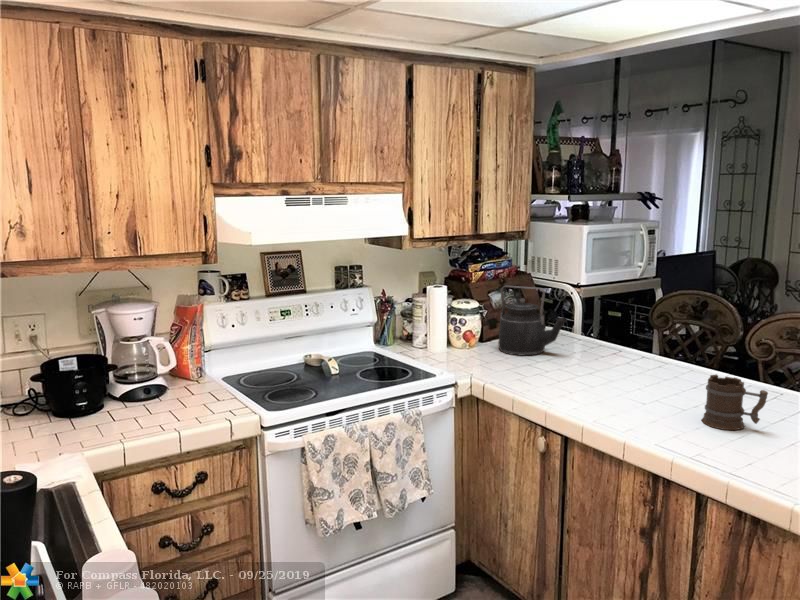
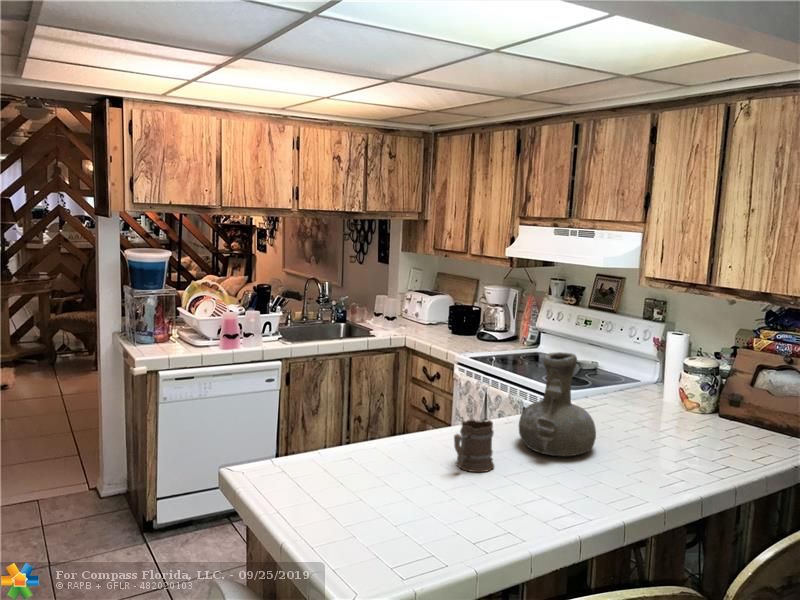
kettle: present [498,286,567,355] -> none [663,346,722,432]
vase: none [588,300,686,400] -> present [519,352,596,456]

